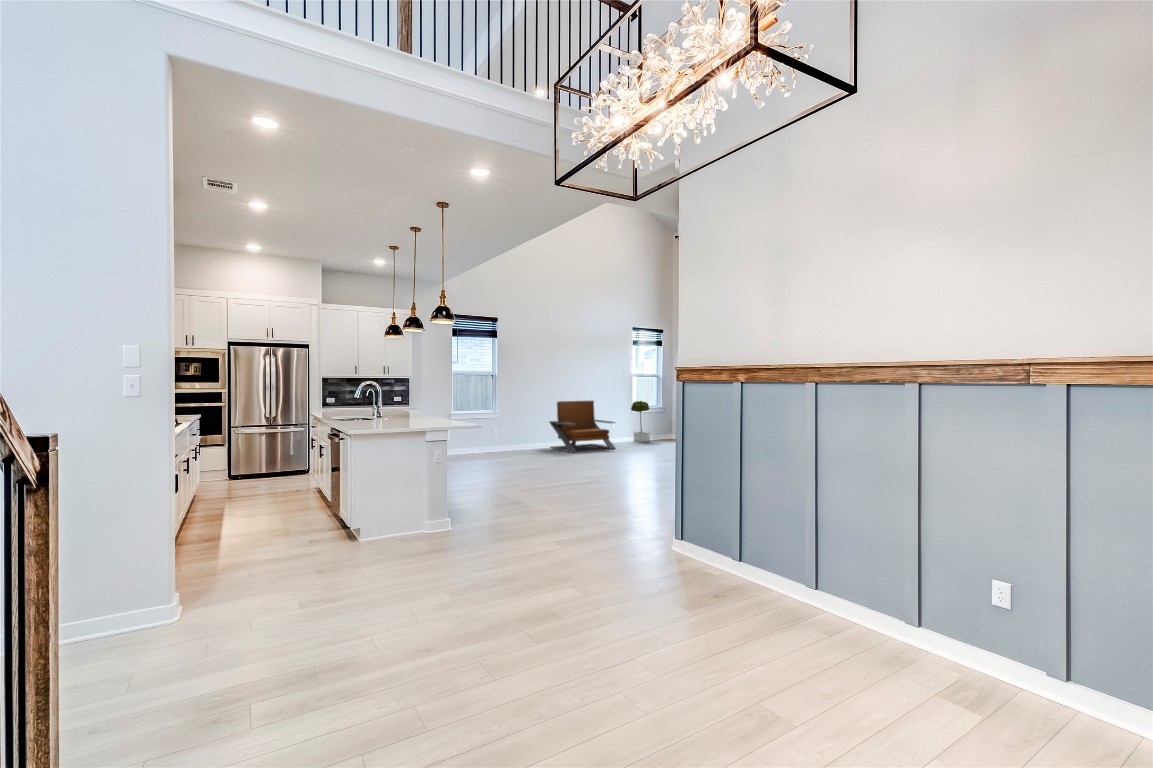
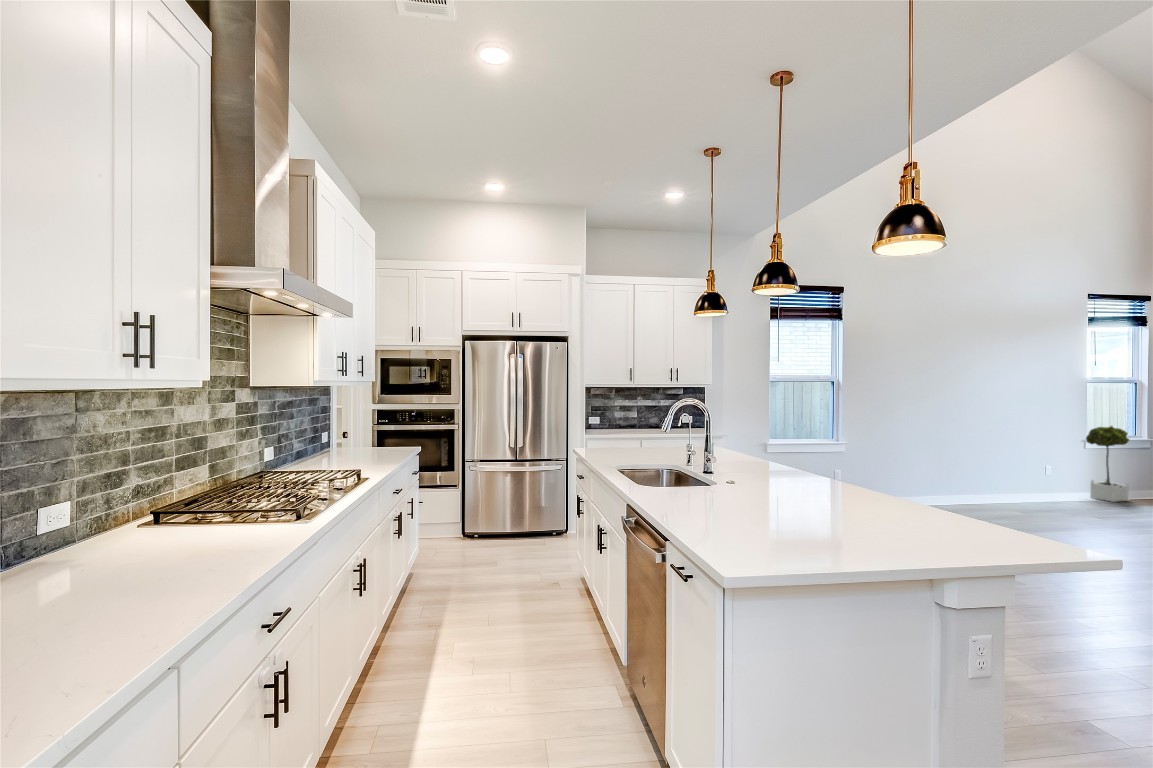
lounge chair: present [550,401,615,452] -> none [933,425,1079,520]

